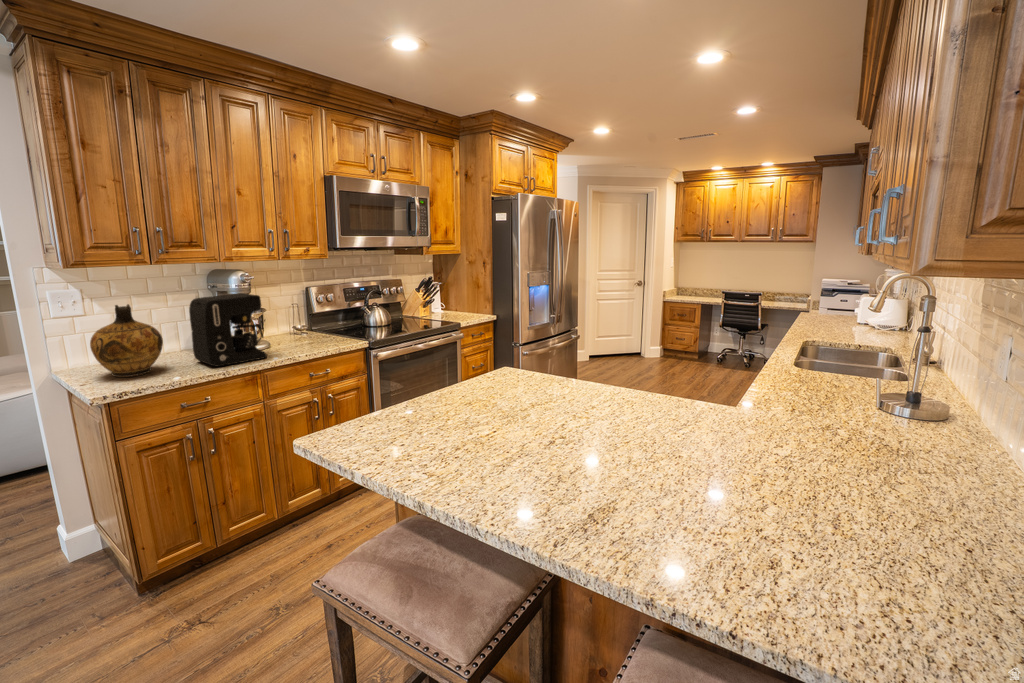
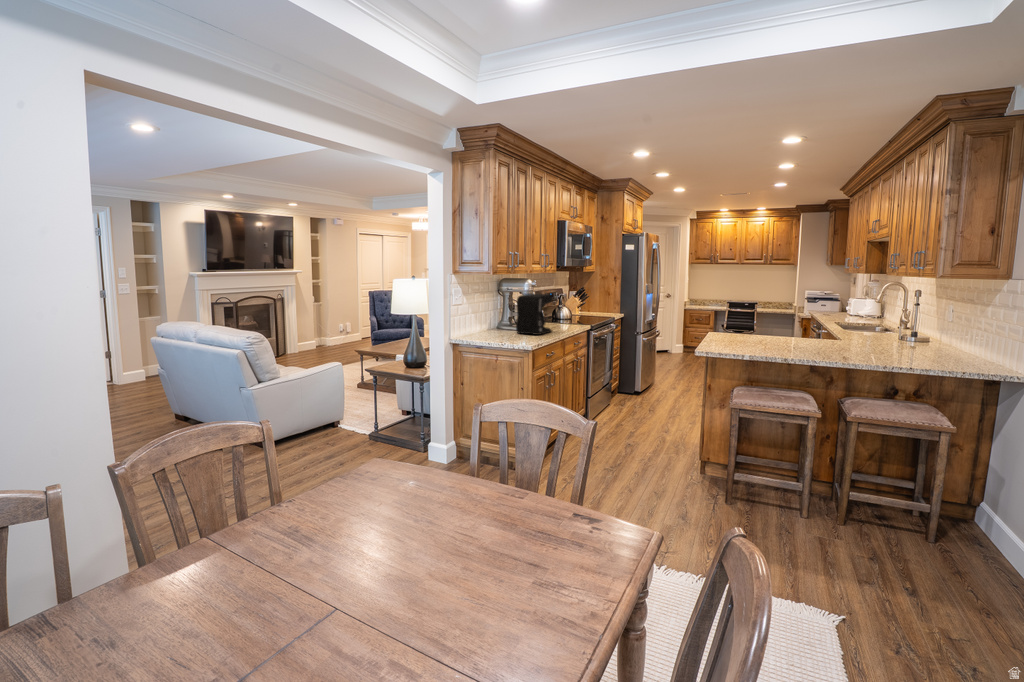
ceramic jug: present [90,304,163,377] -> none [484,298,517,339]

